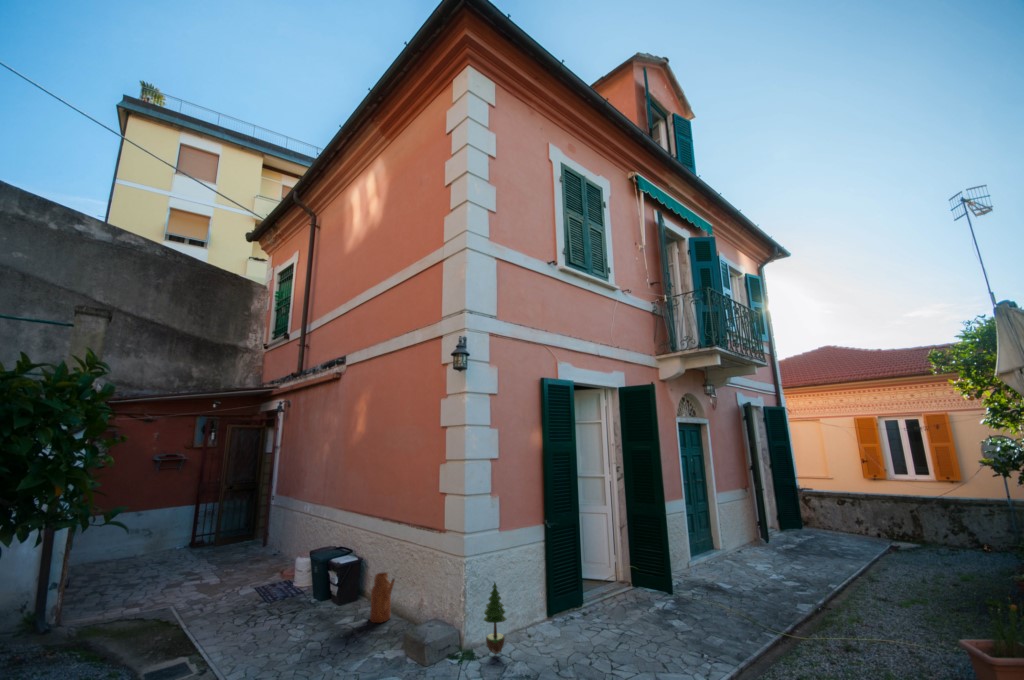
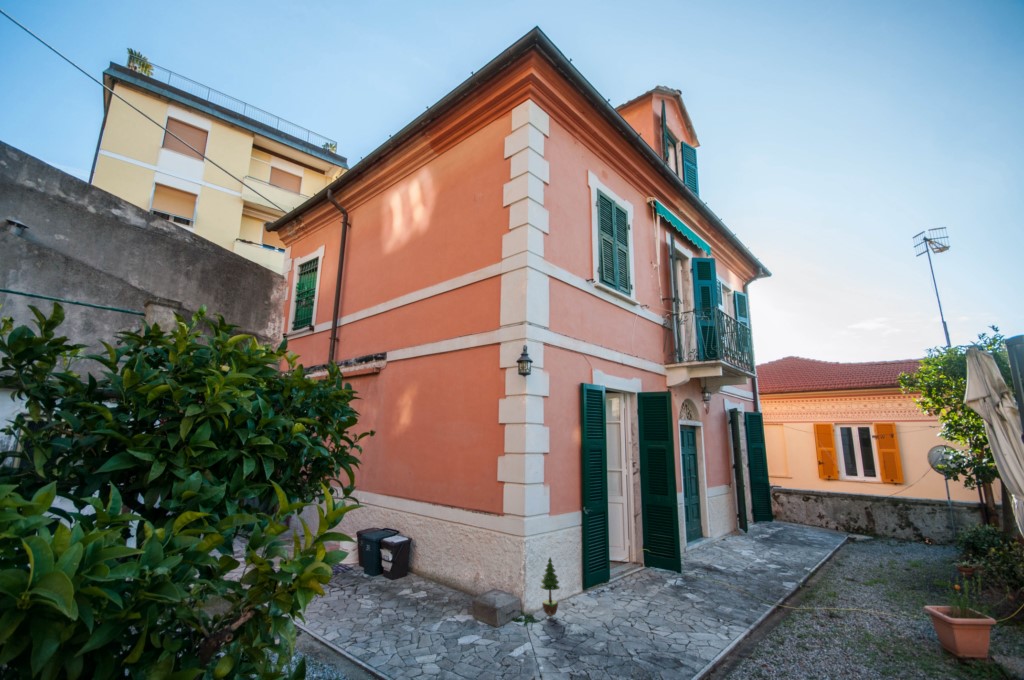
watering can: present [370,572,395,623] -> none [426,551,452,595]

